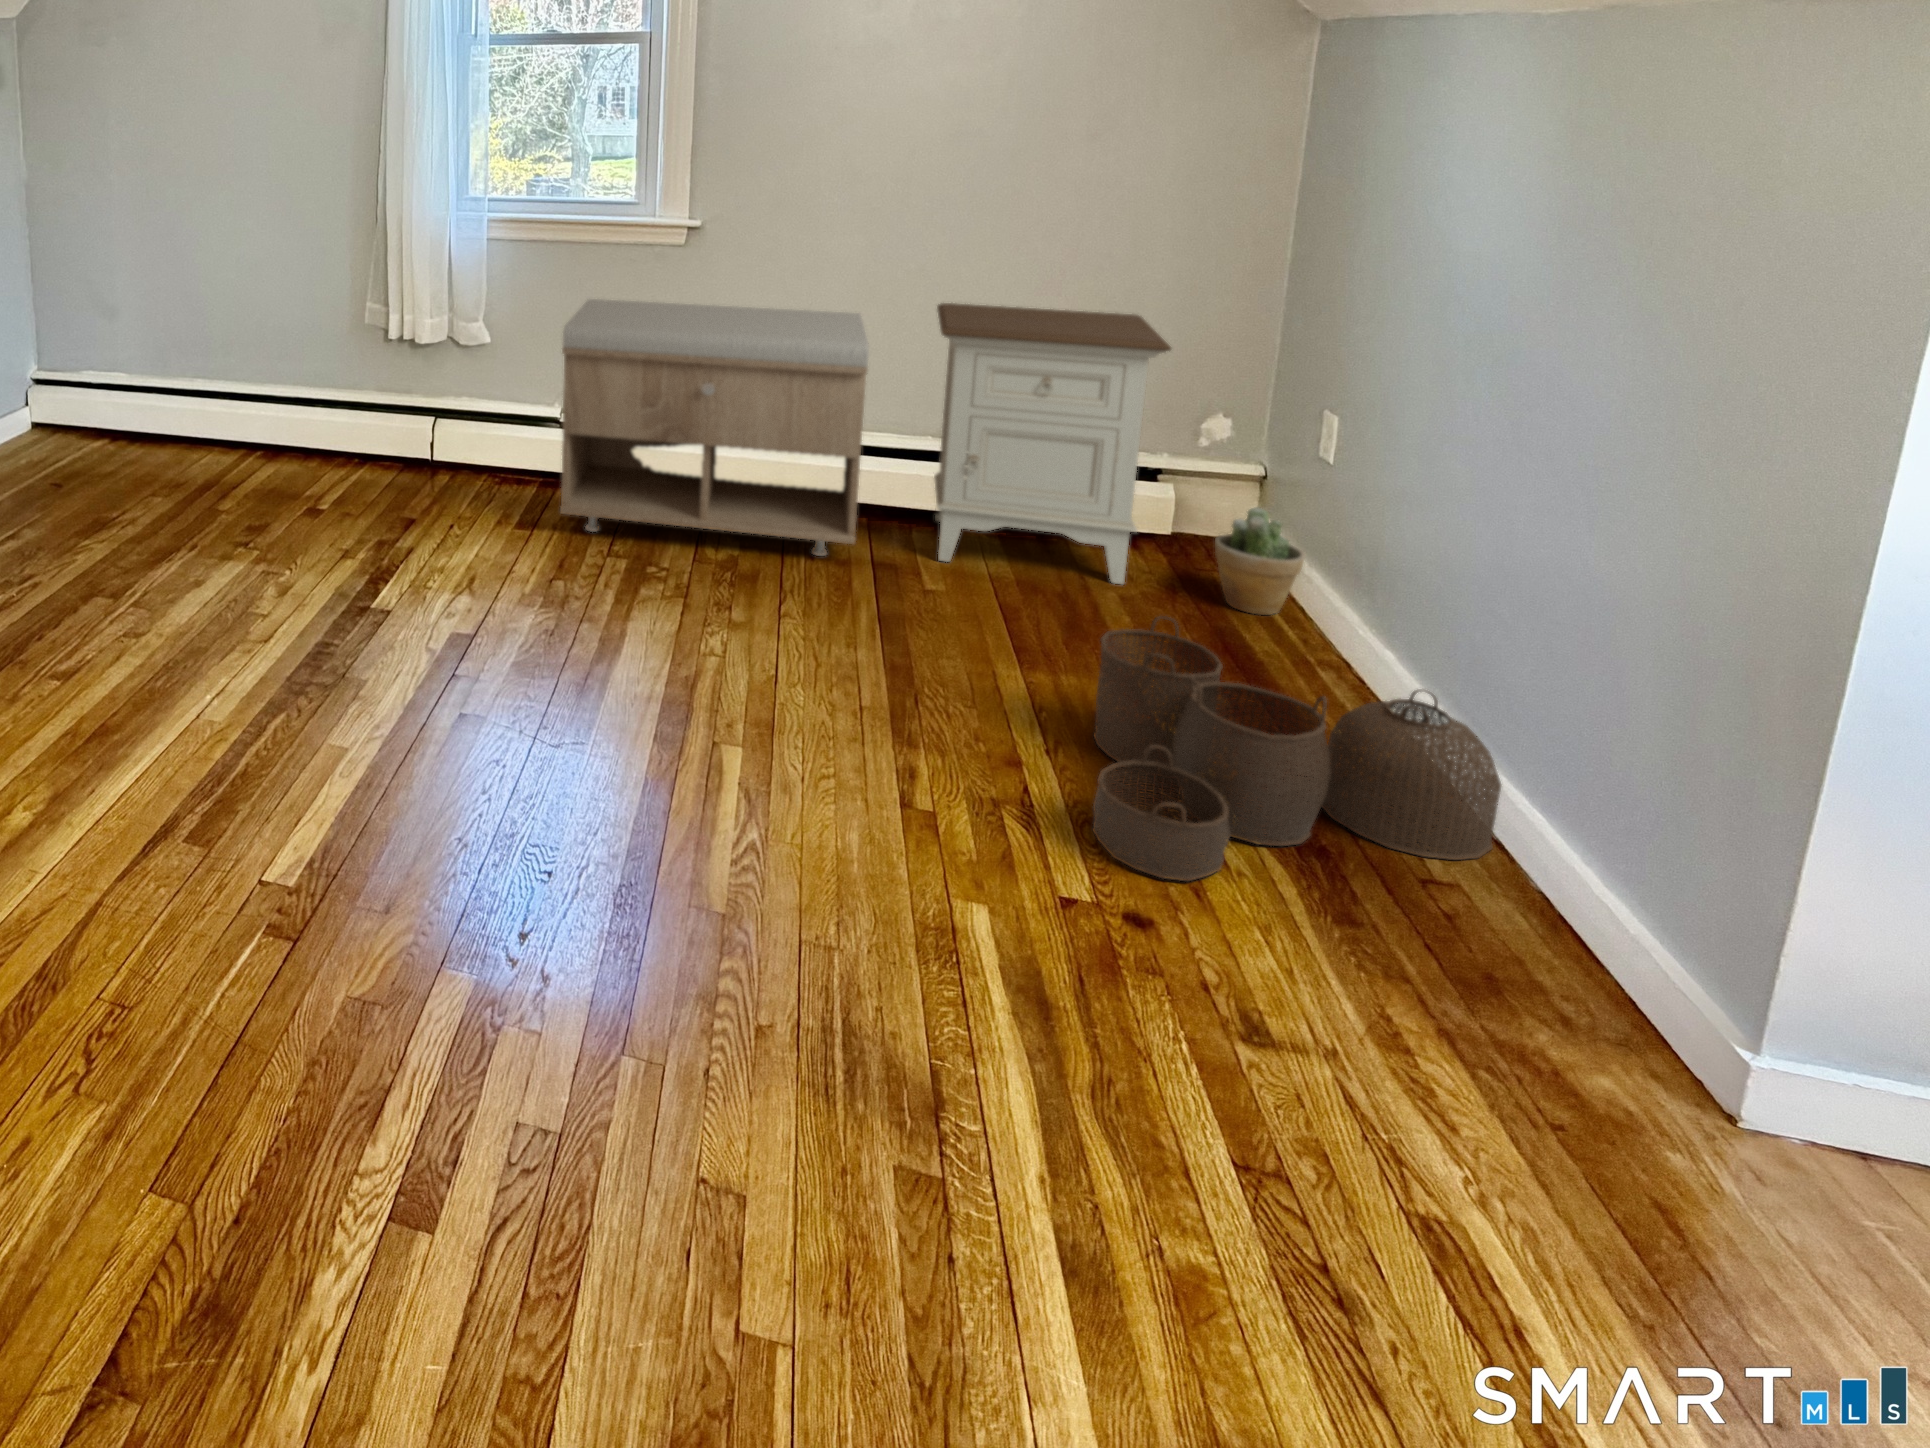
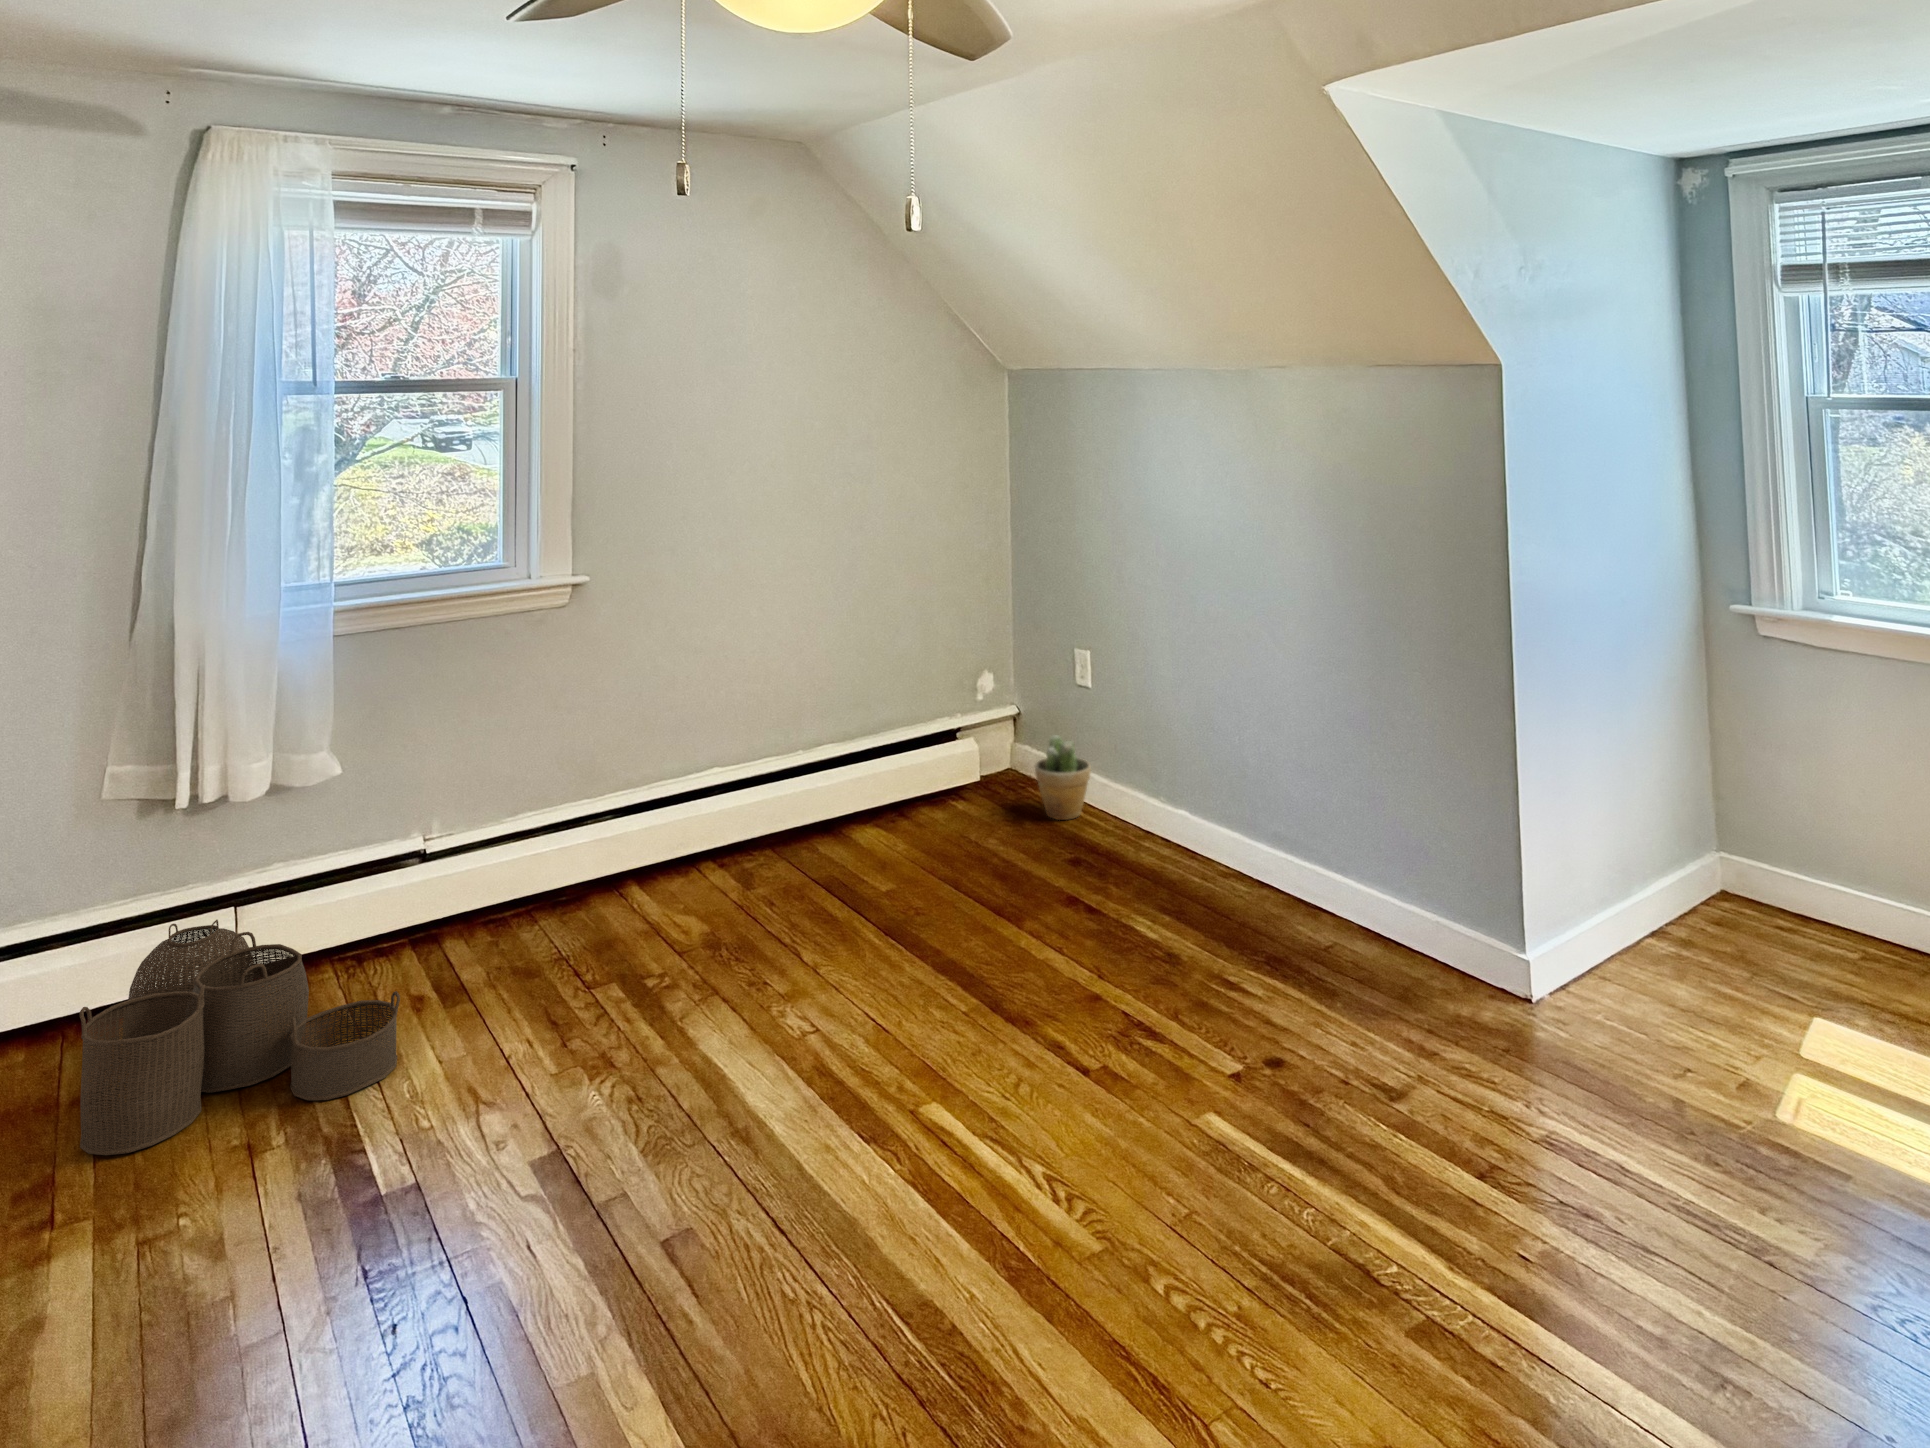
storage bench: present [560,299,869,556] -> none [458,645,810,970]
nightstand: present [934,303,1171,585] -> none [797,603,1000,862]
woven basket: present [1092,616,1501,881] -> present [79,920,400,1155]

